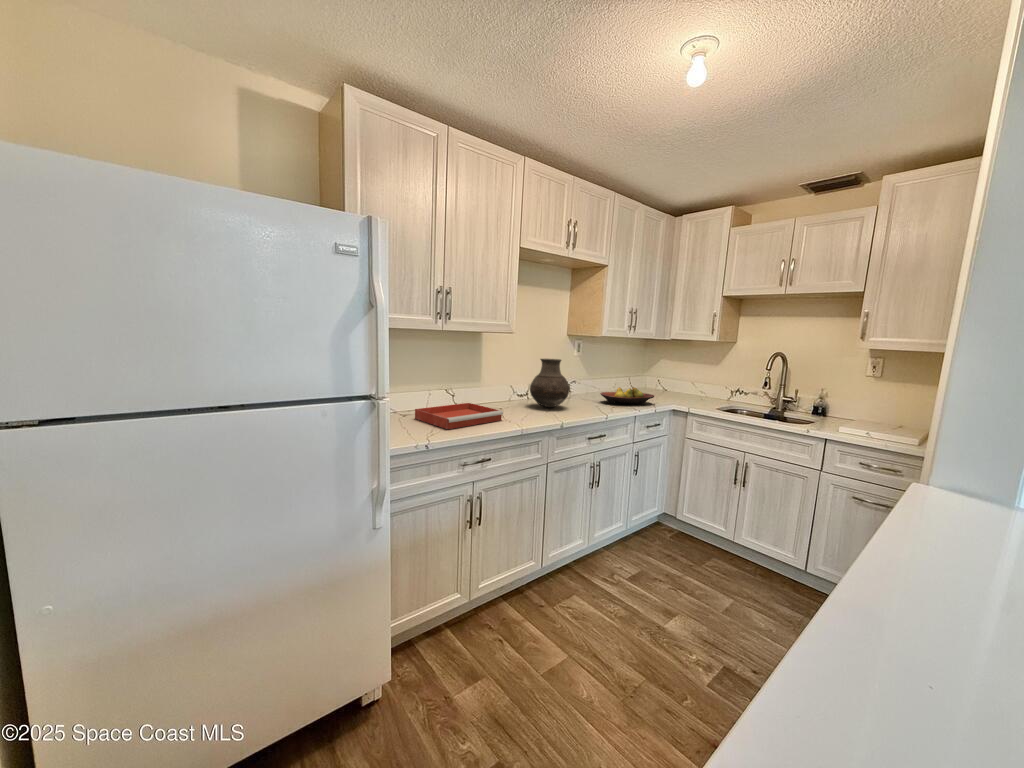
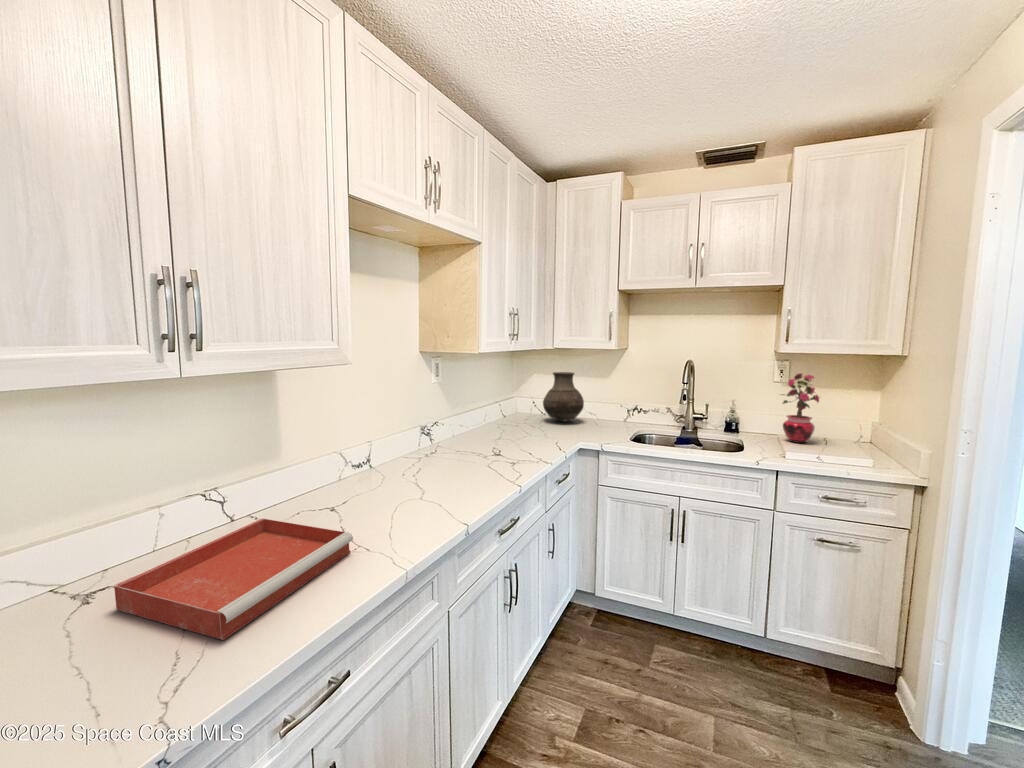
vase: present [530,359,570,407] -> present [543,372,584,422]
potted plant: none [860,367,903,429] -> present [781,373,819,443]
fruit bowl: present [600,387,654,404] -> none [484,424,557,454]

